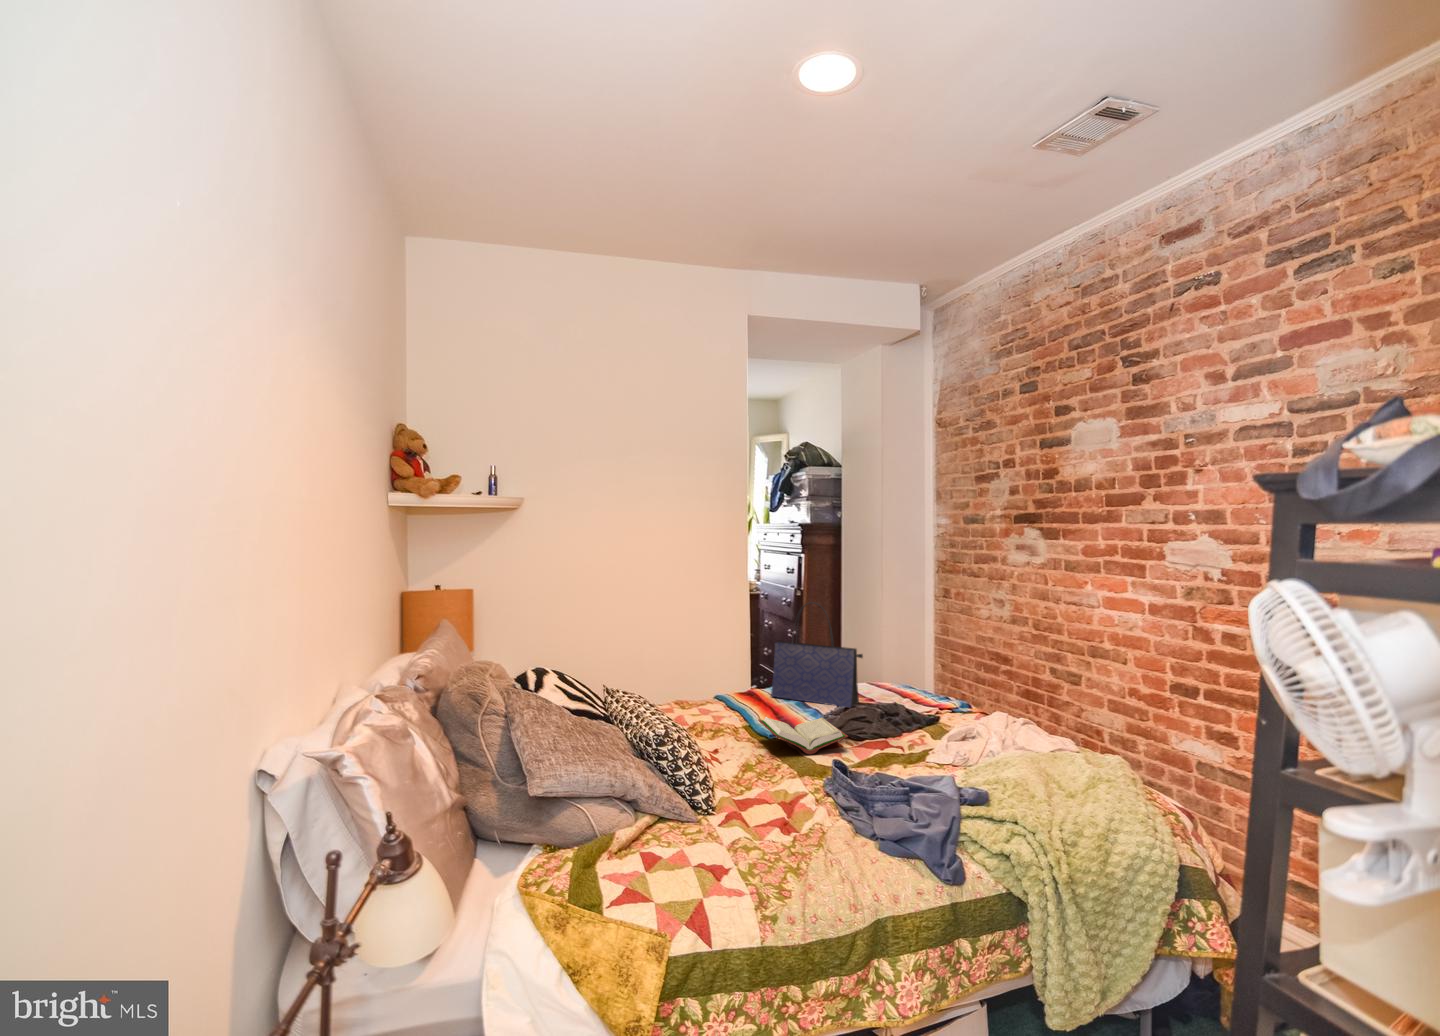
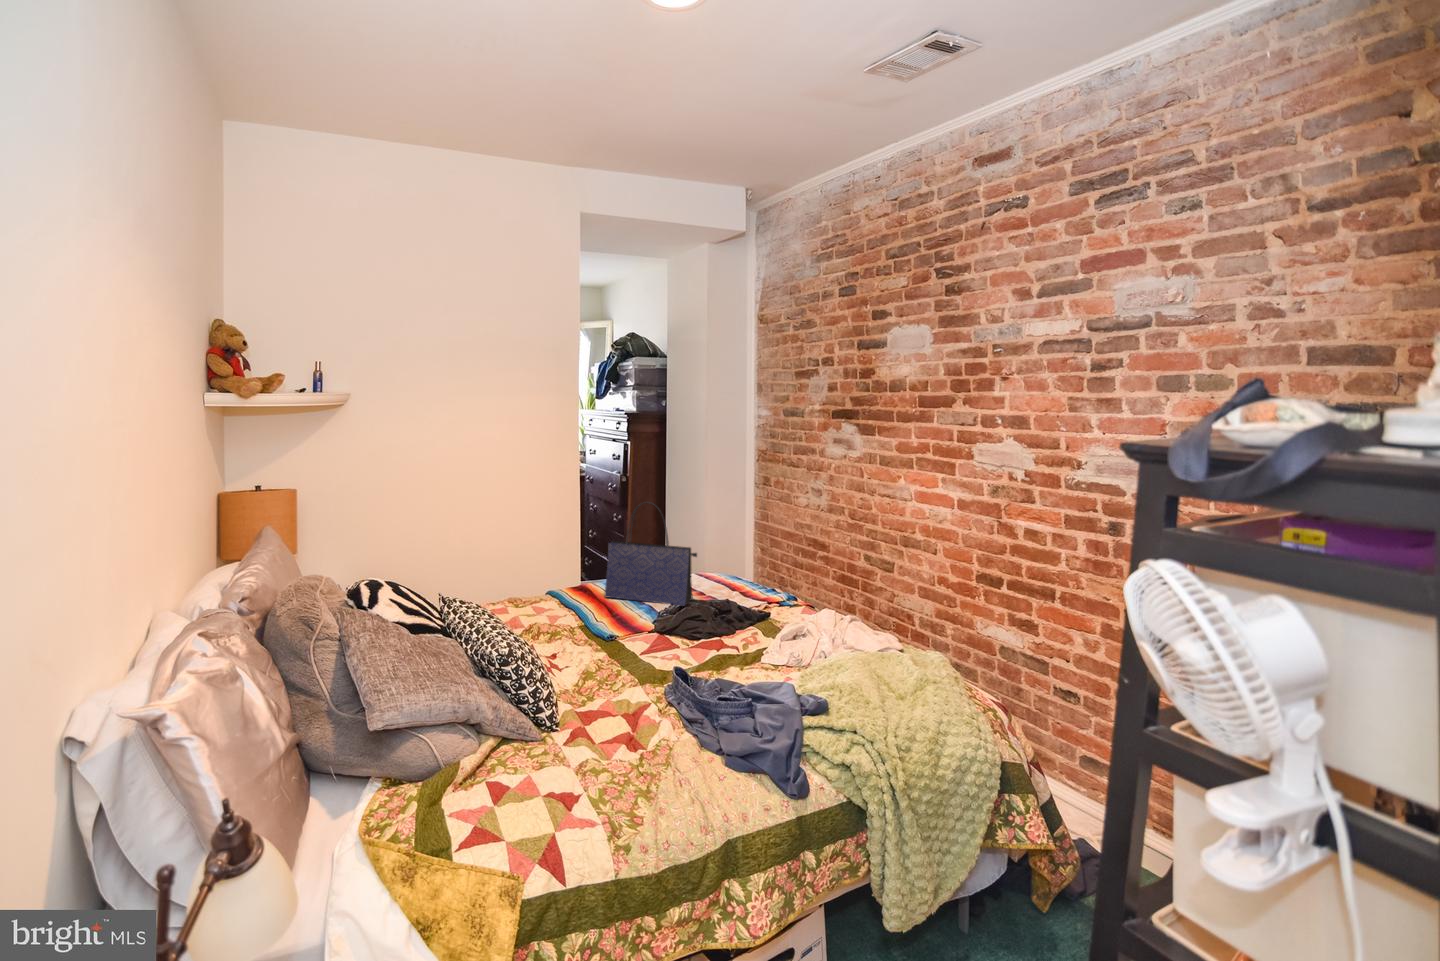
book: present [758,717,848,754] -> none [594,622,686,664]

